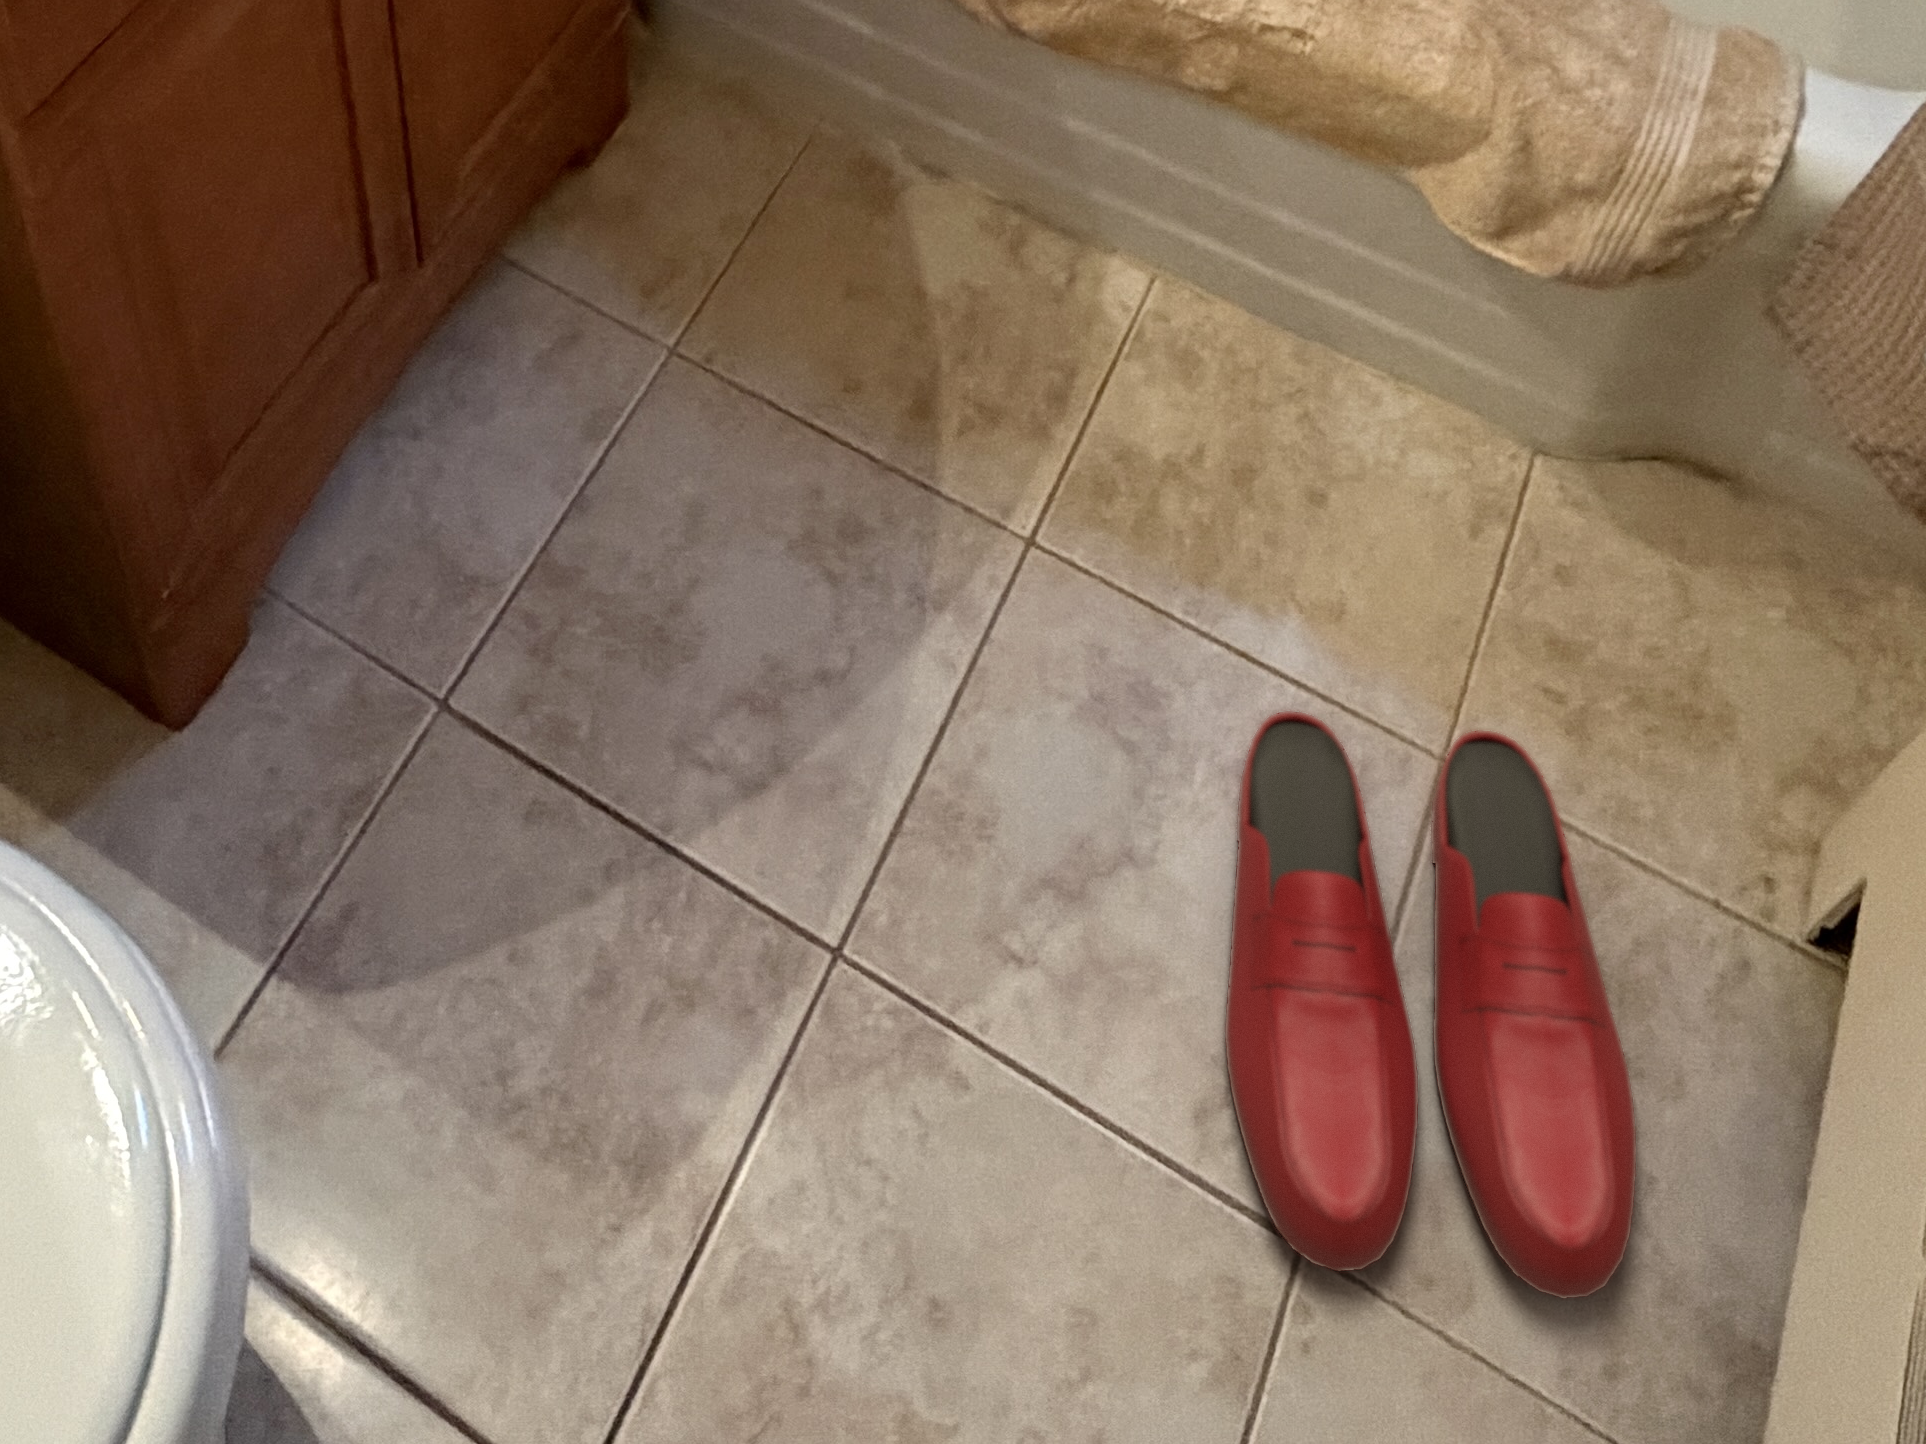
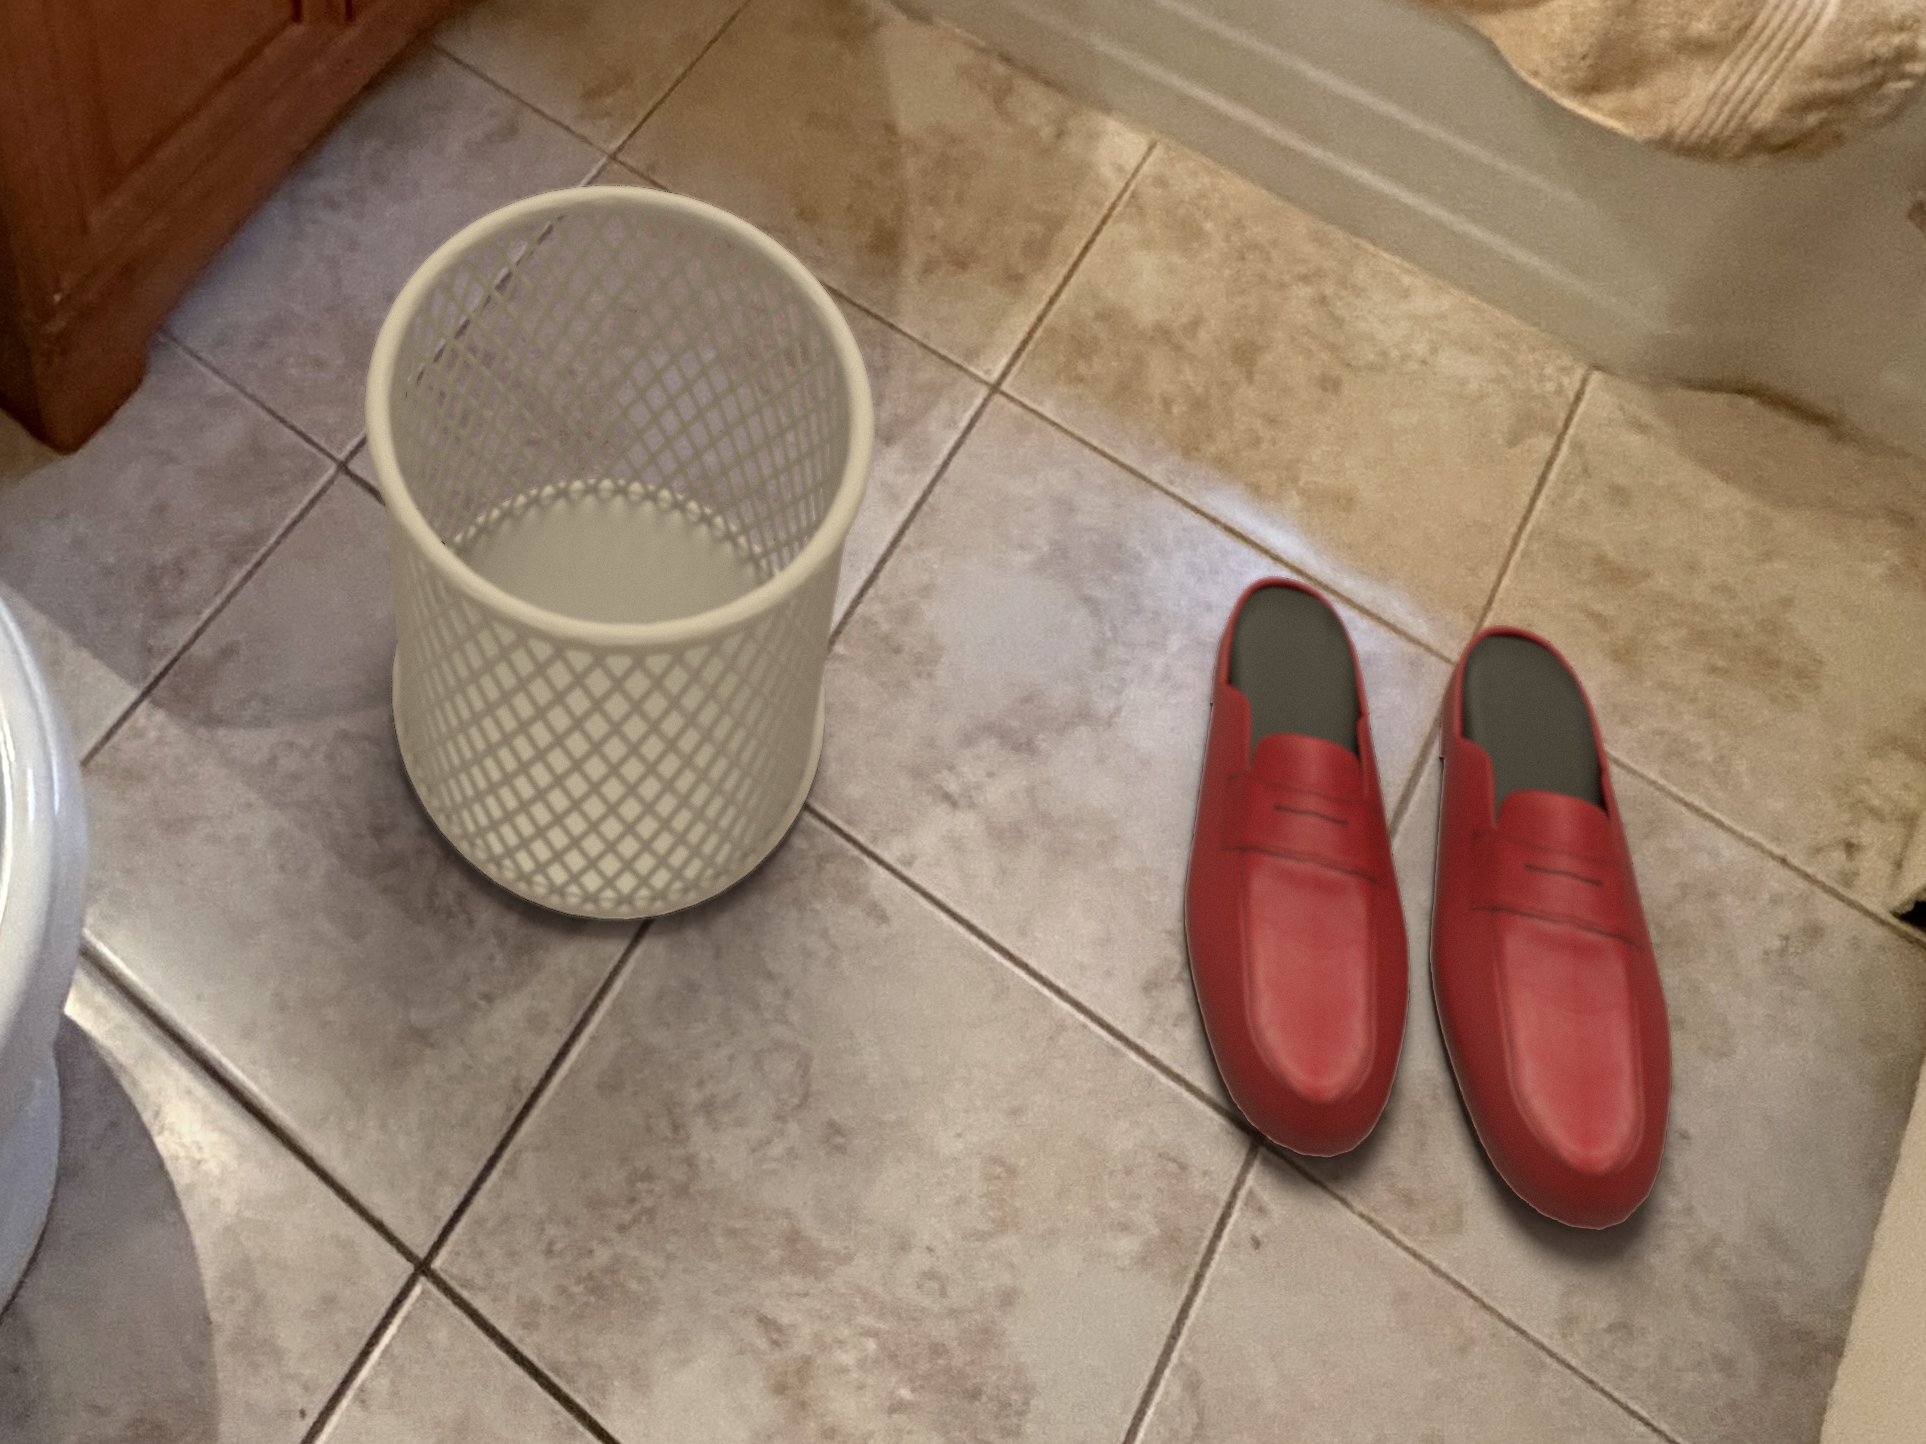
wastebasket: none [465,453,919,1148] -> present [364,186,875,919]

